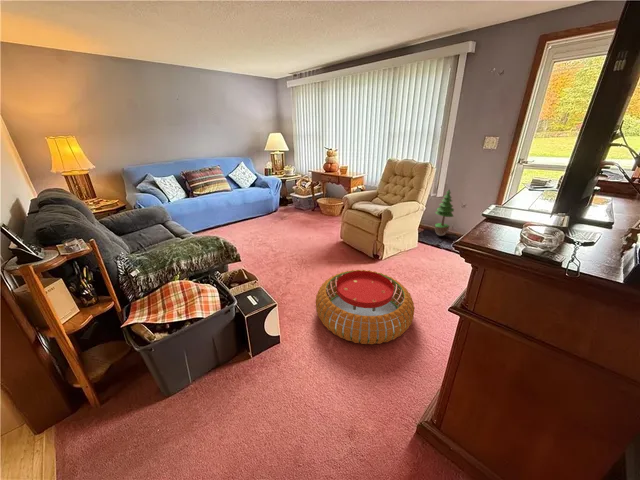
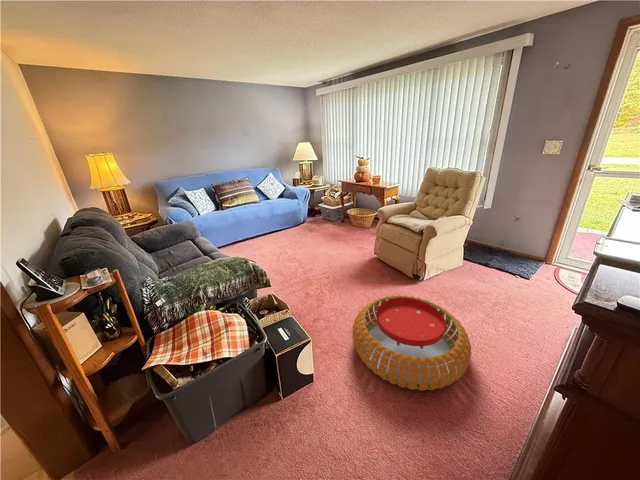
potted tree: present [435,190,454,236] -> none [481,200,505,252]

